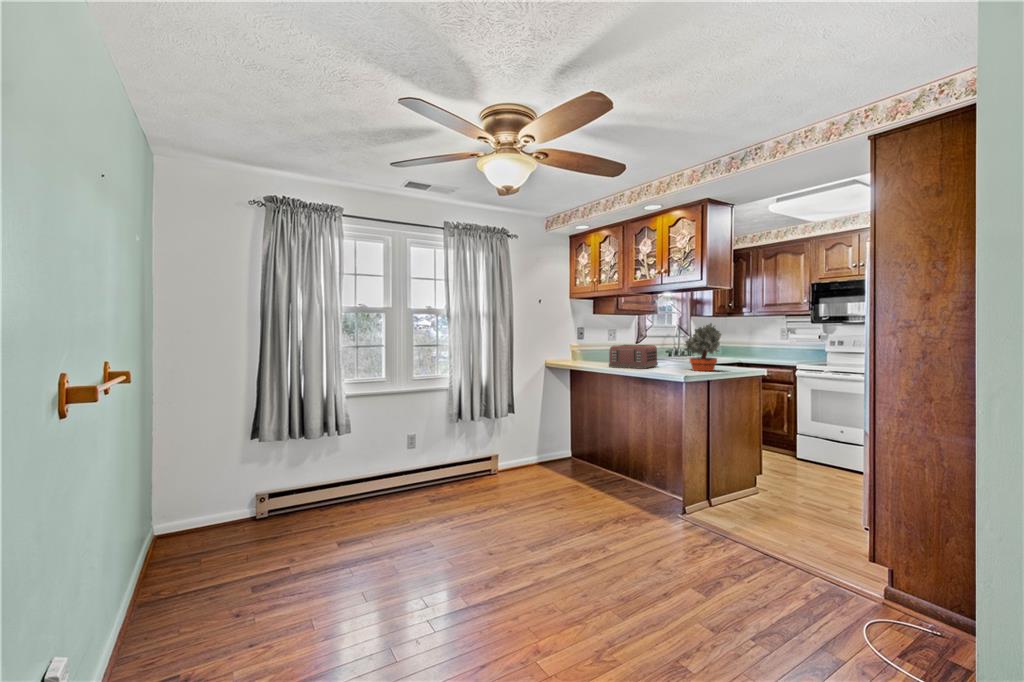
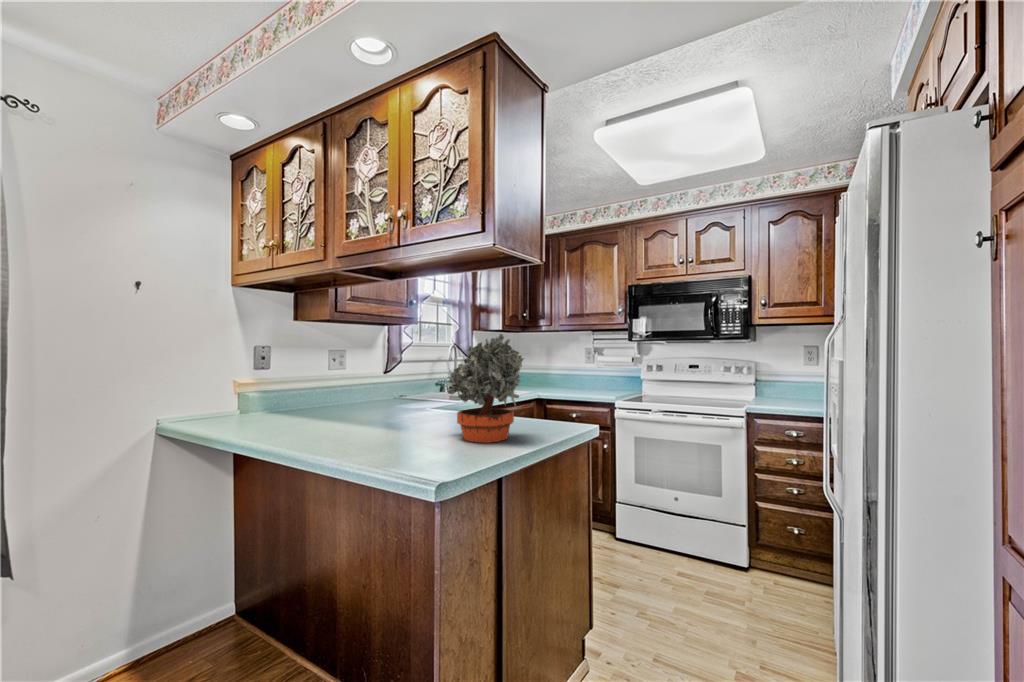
toaster: present [609,345,658,369] -> none [275,380,398,440]

